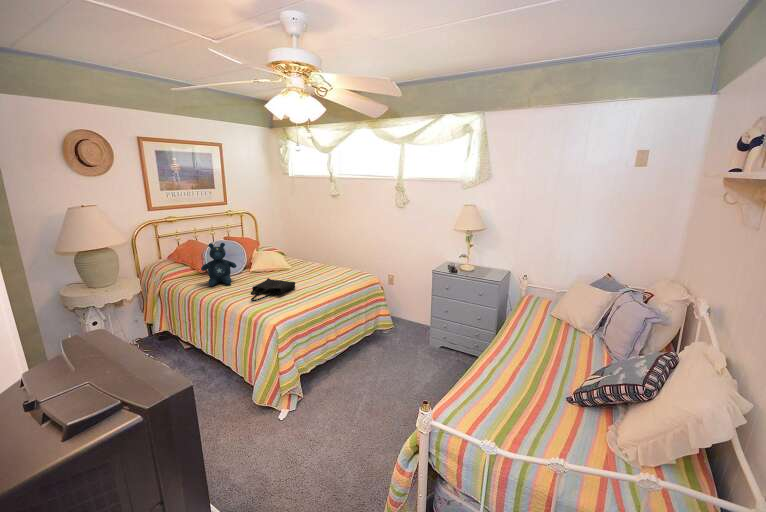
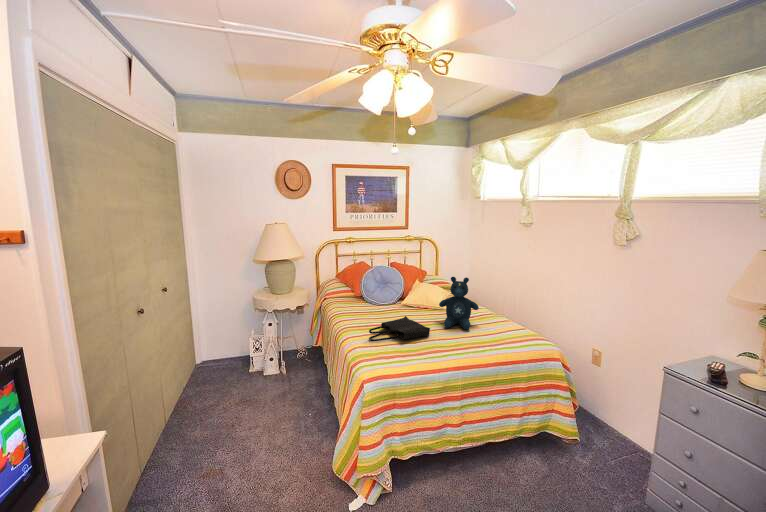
stuffed bear: present [201,243,237,286] -> present [439,277,479,330]

